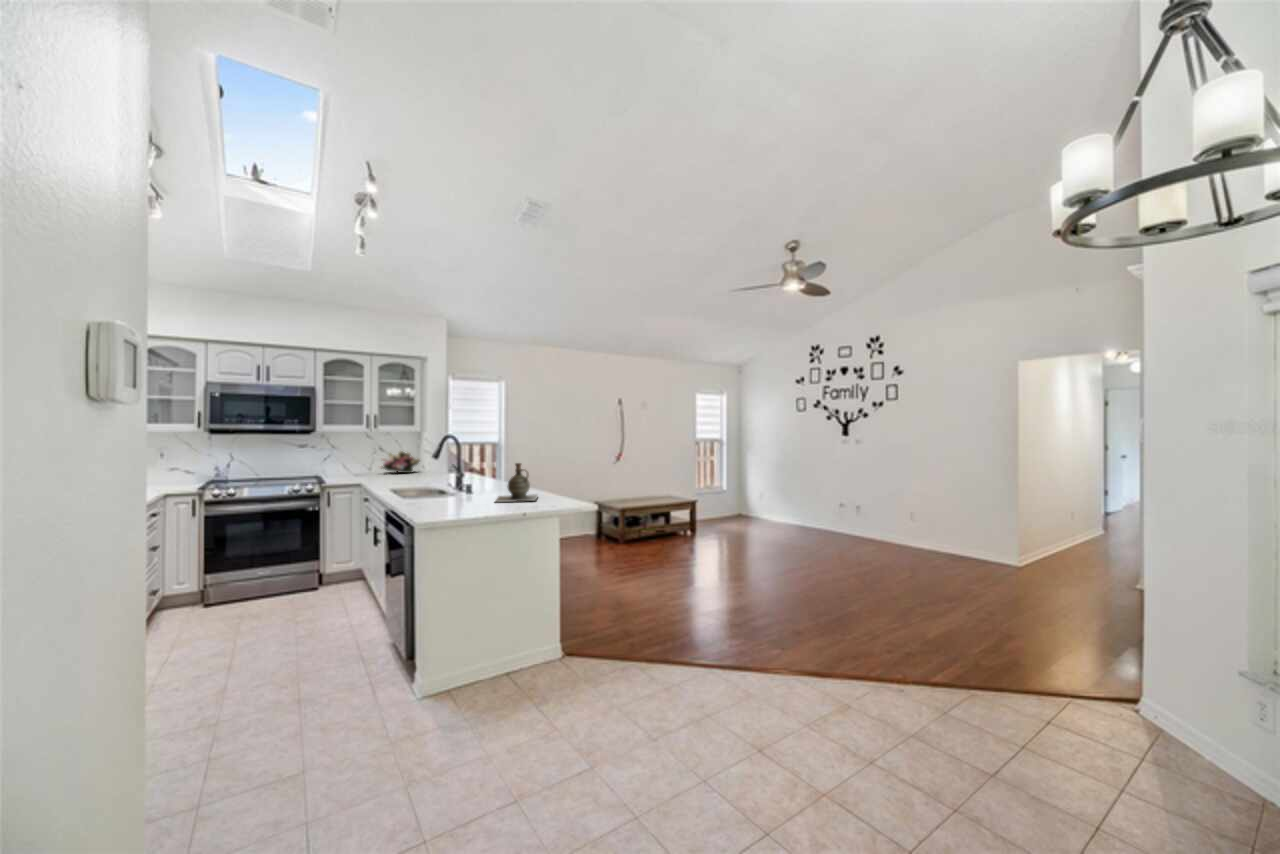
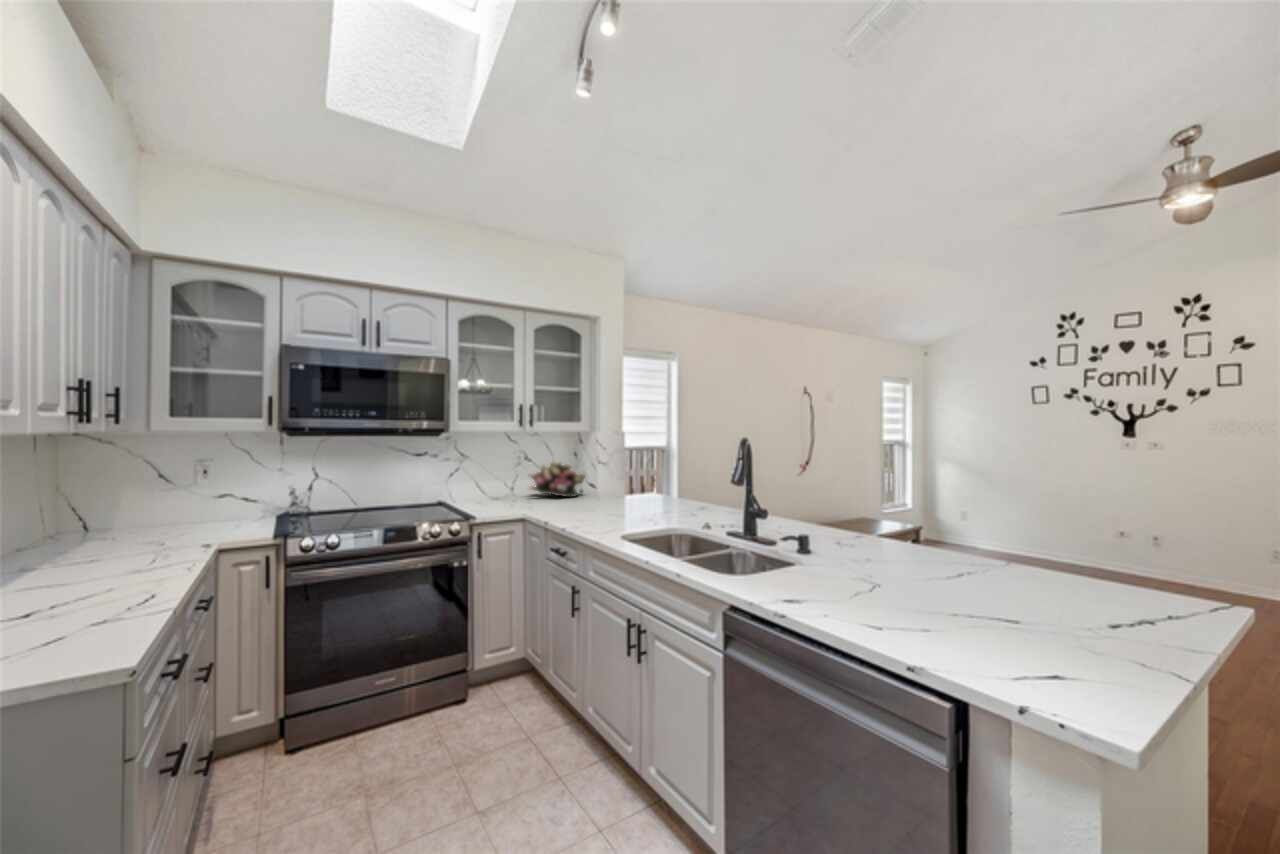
ceramic jug: present [494,463,537,502] -> none [916,500,1053,592]

